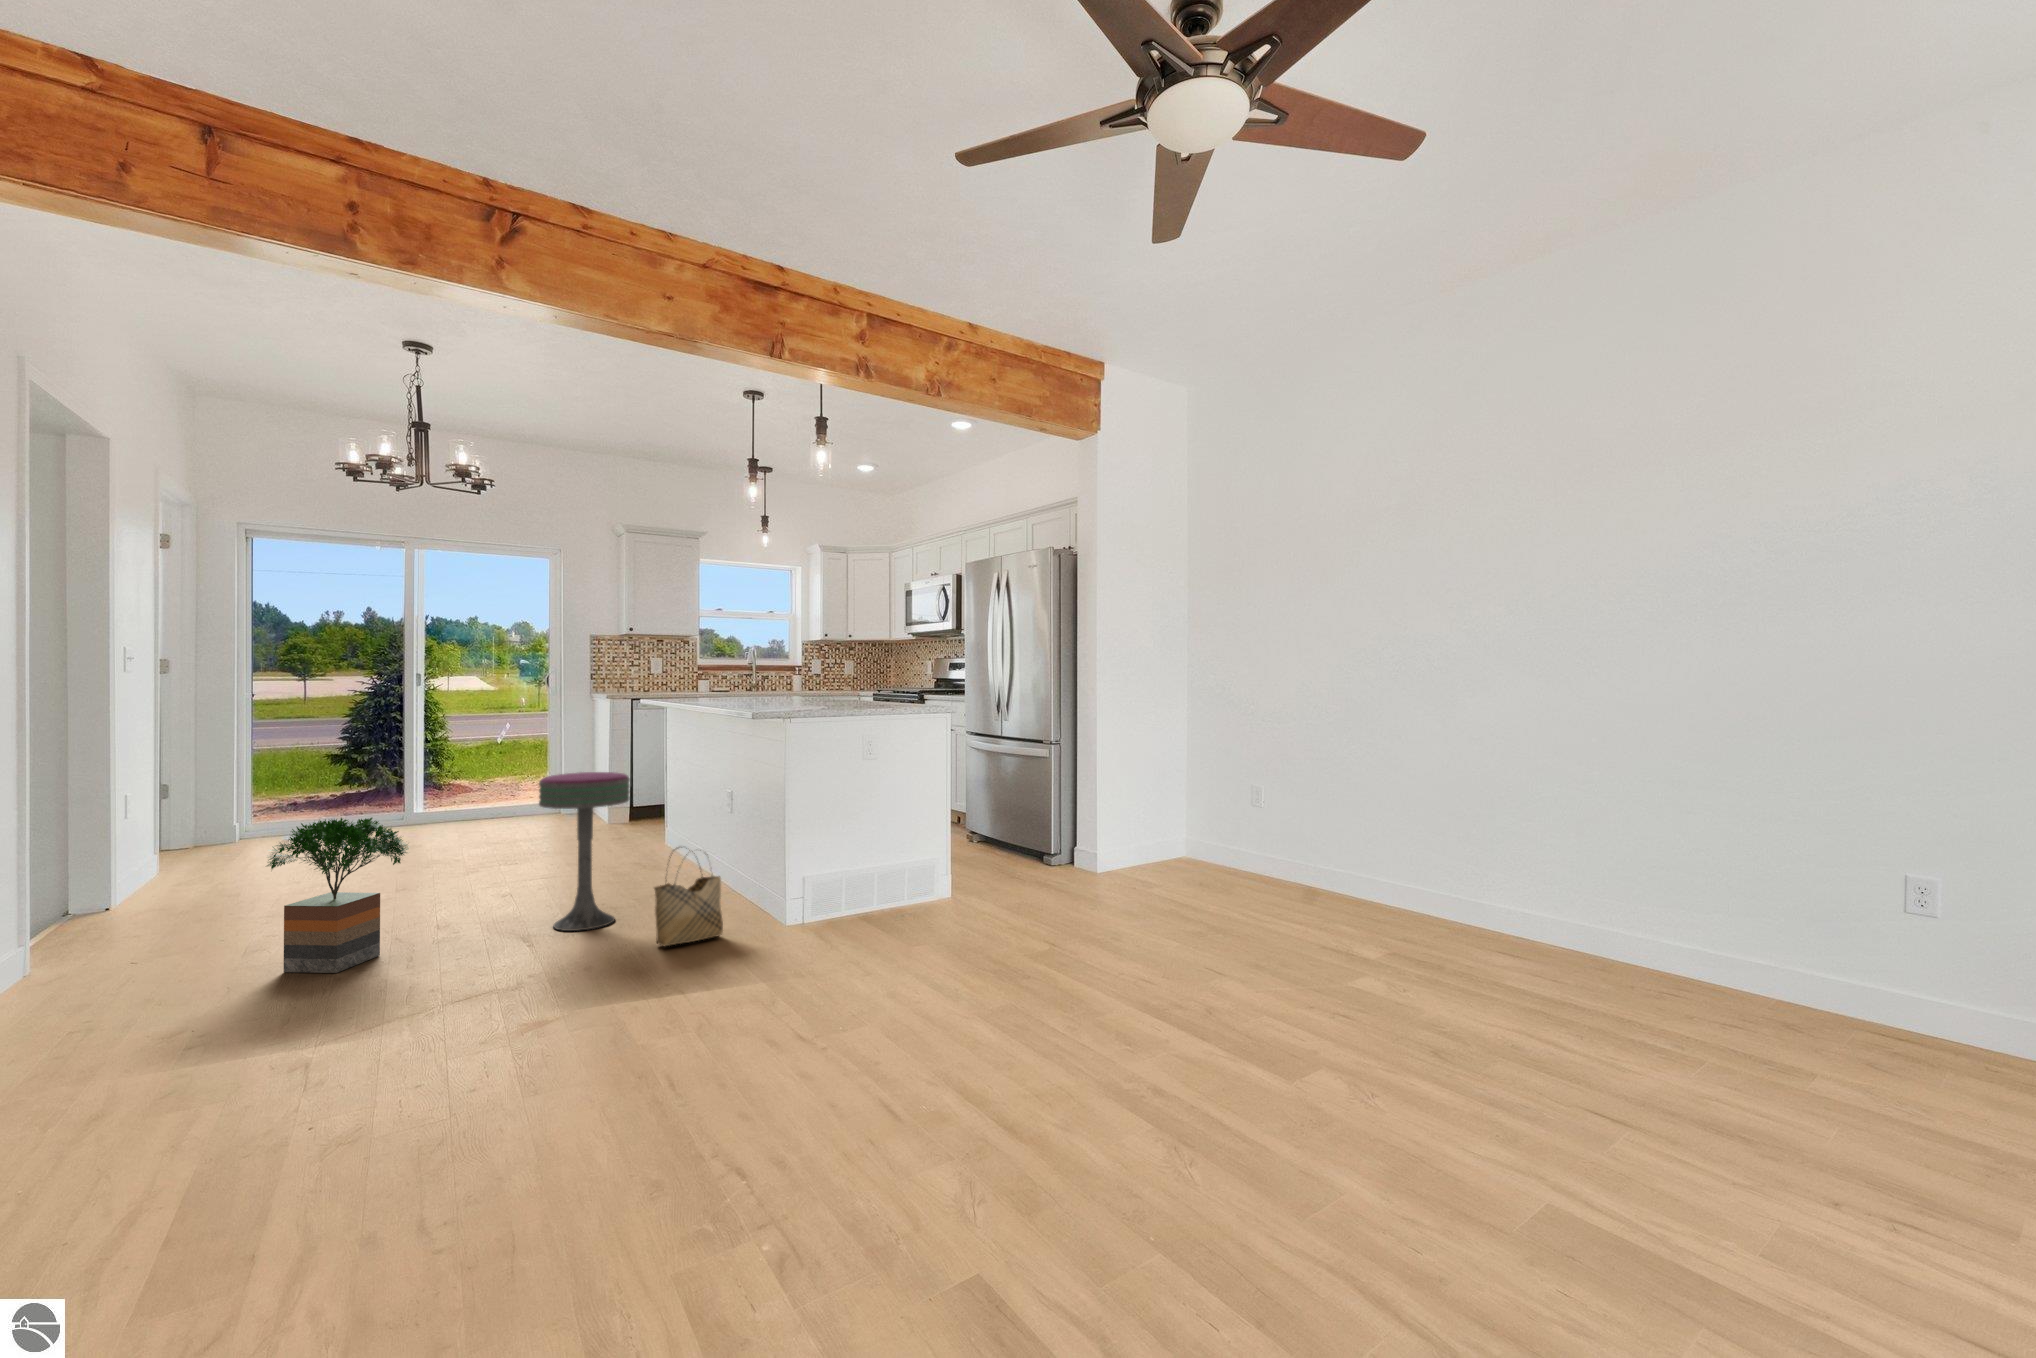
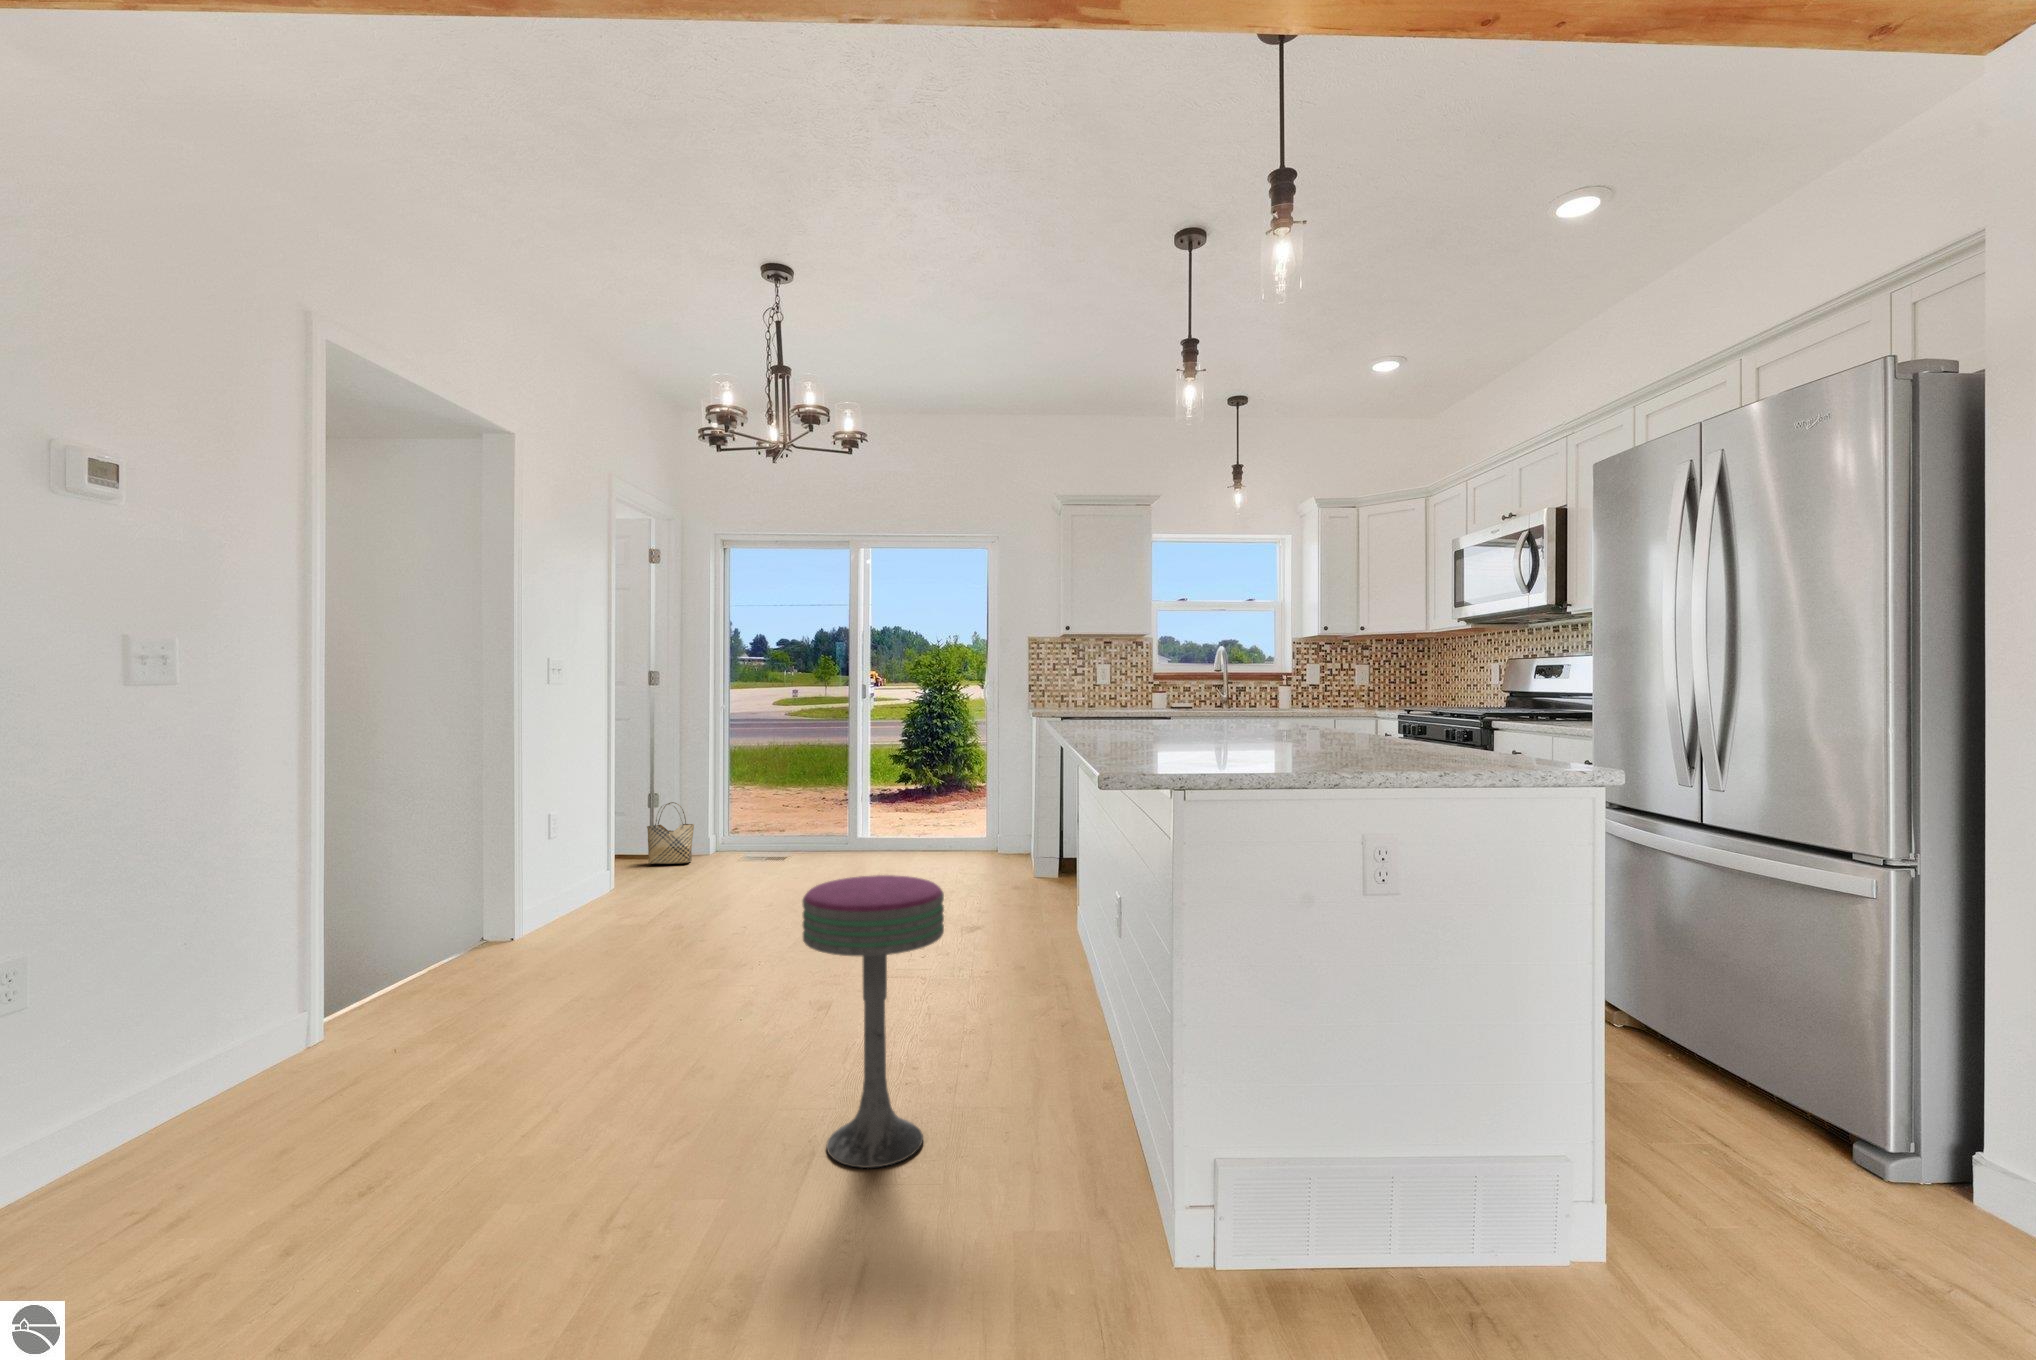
potted tree: present [267,818,409,973] -> none [429,932,621,1197]
woven basket: present [654,847,723,946] -> present [647,802,694,864]

